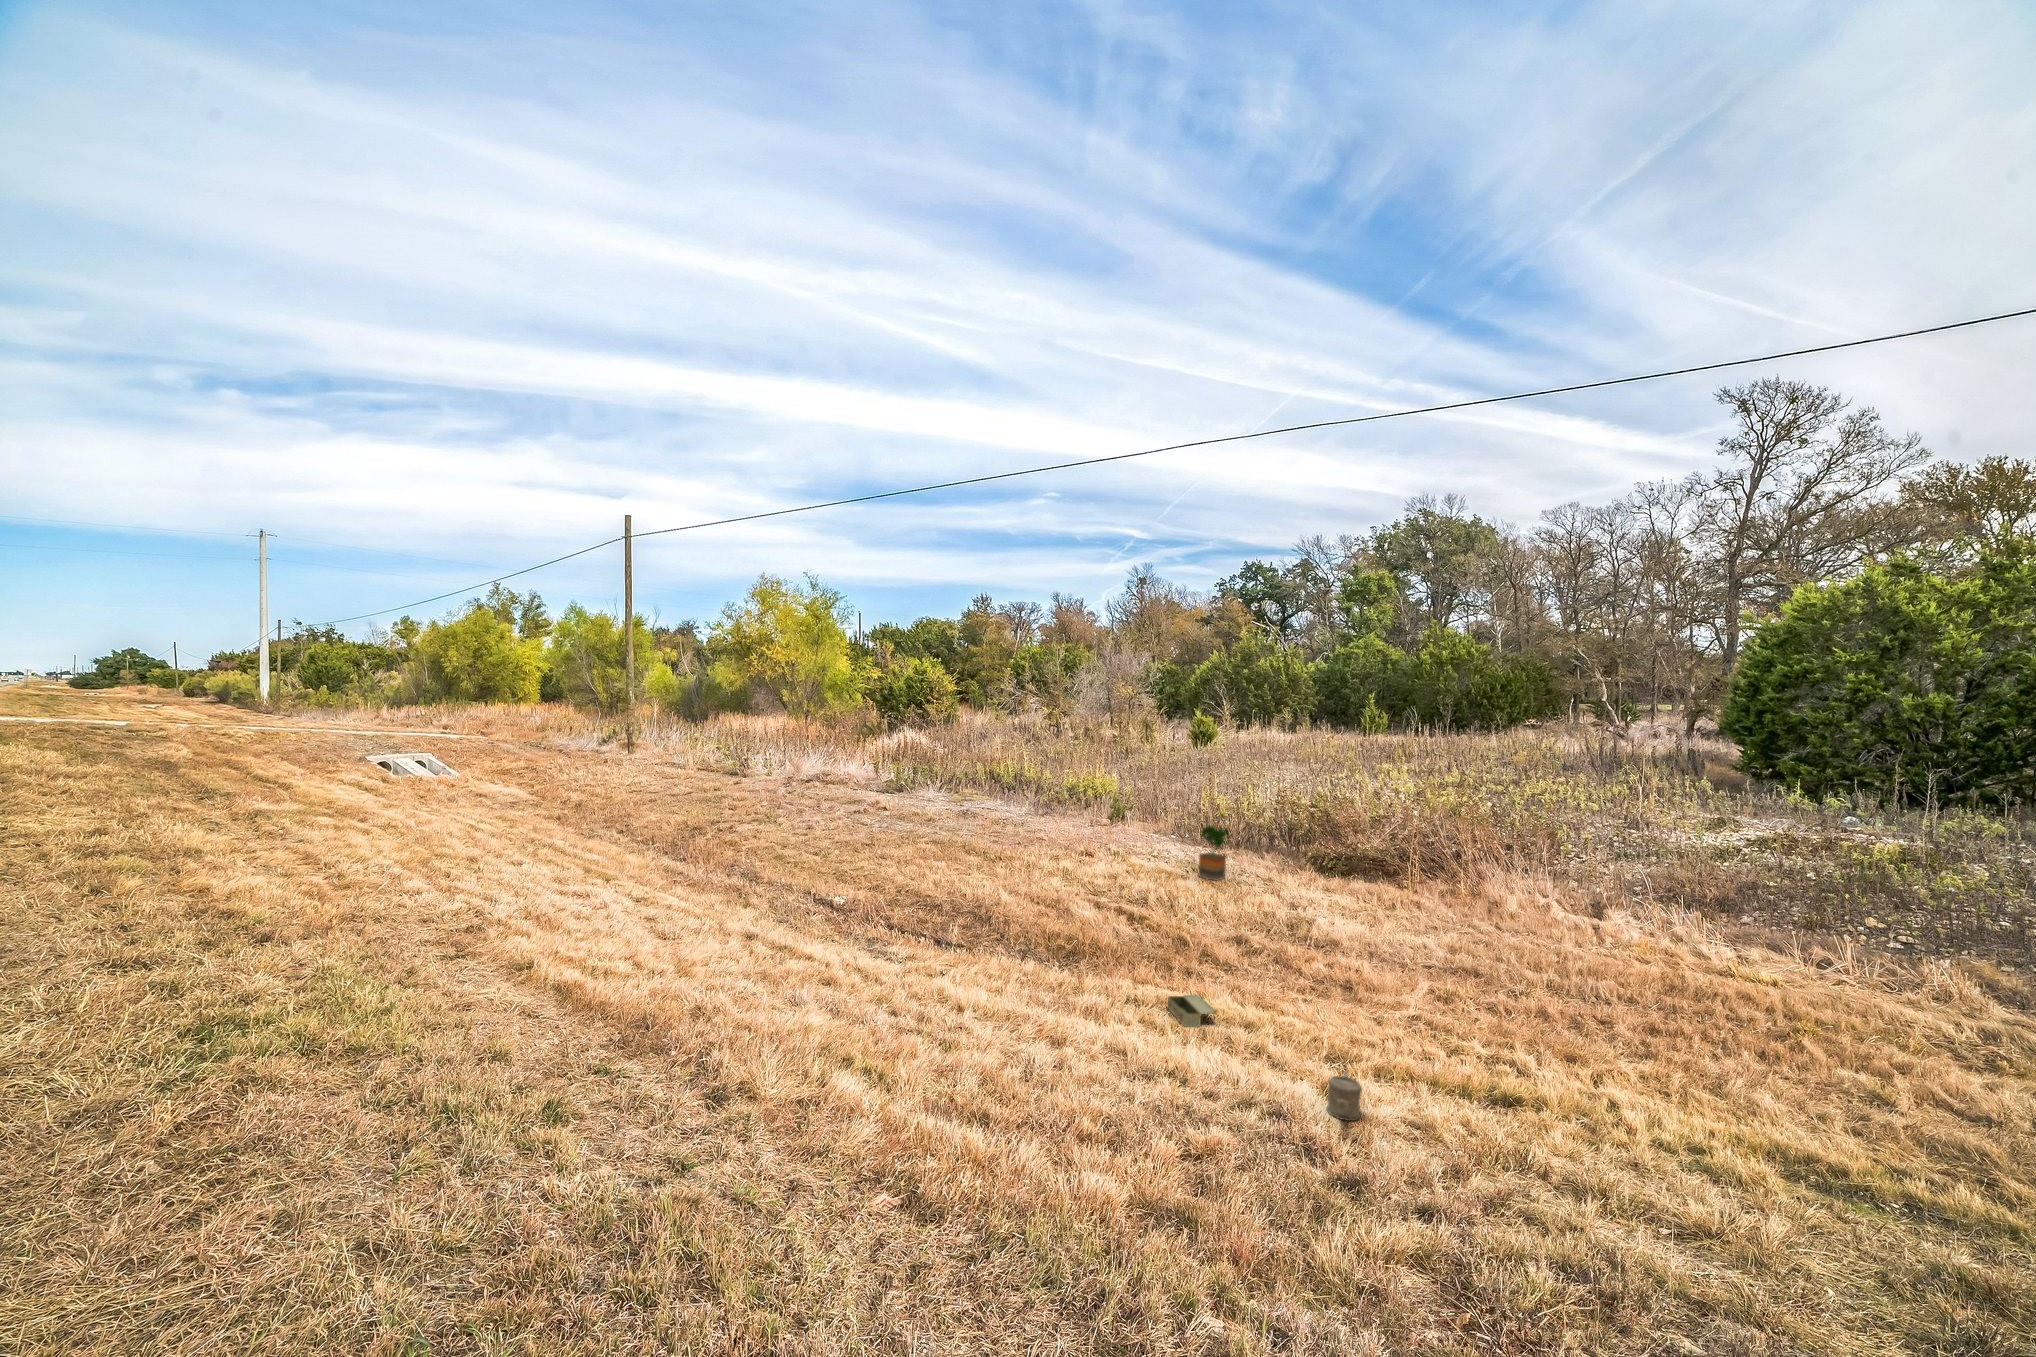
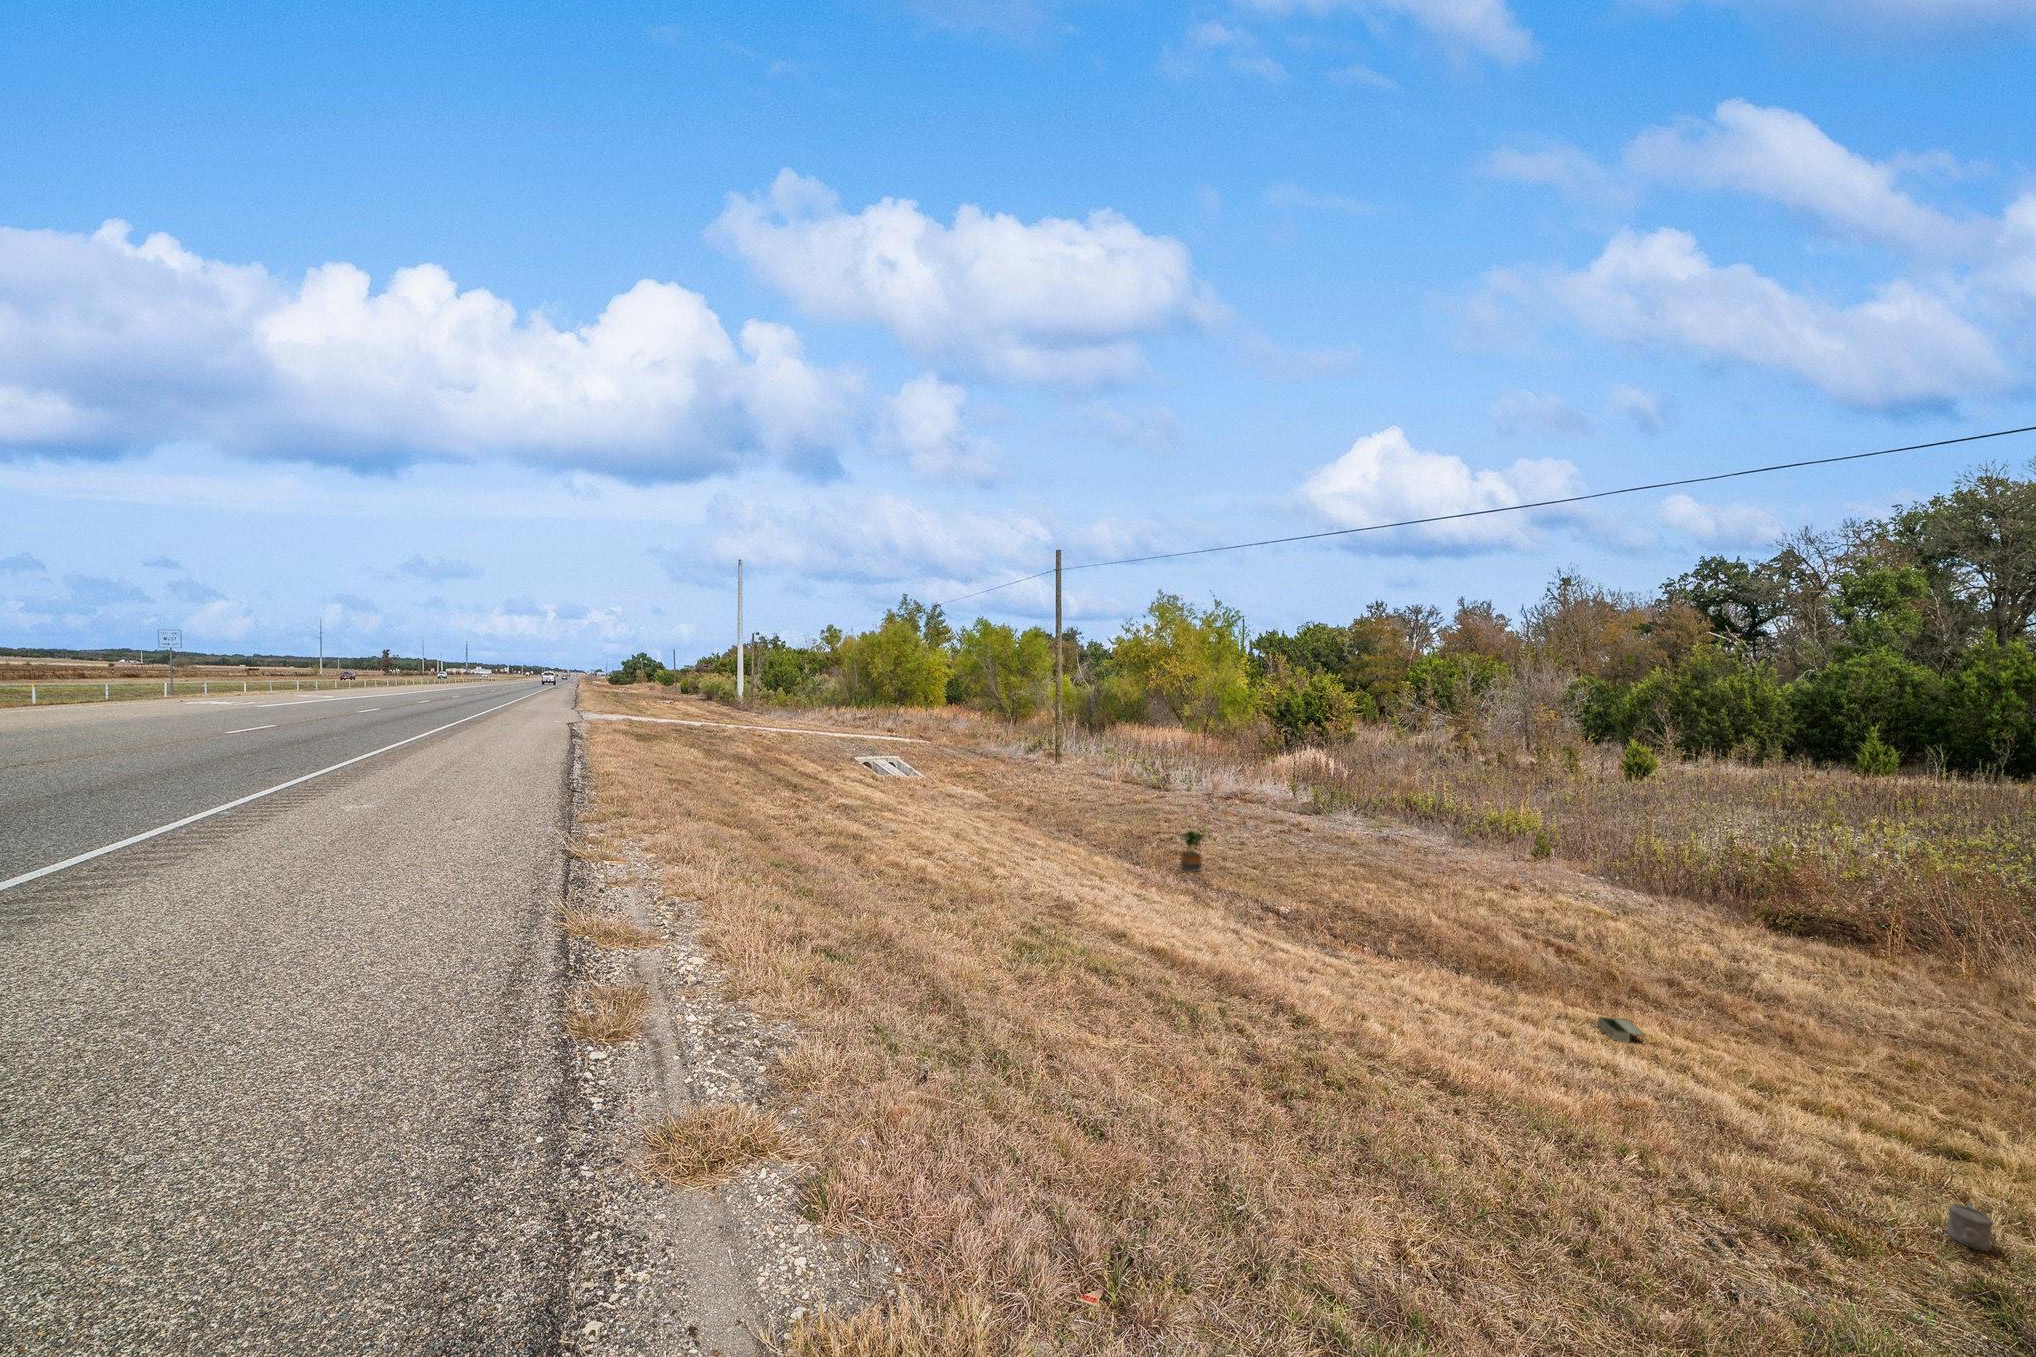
potted tree: present [1198,825,1233,881] -> present [1180,831,1204,872]
watering can: present [1327,1071,1362,1121] -> present [1947,1202,1994,1251]

